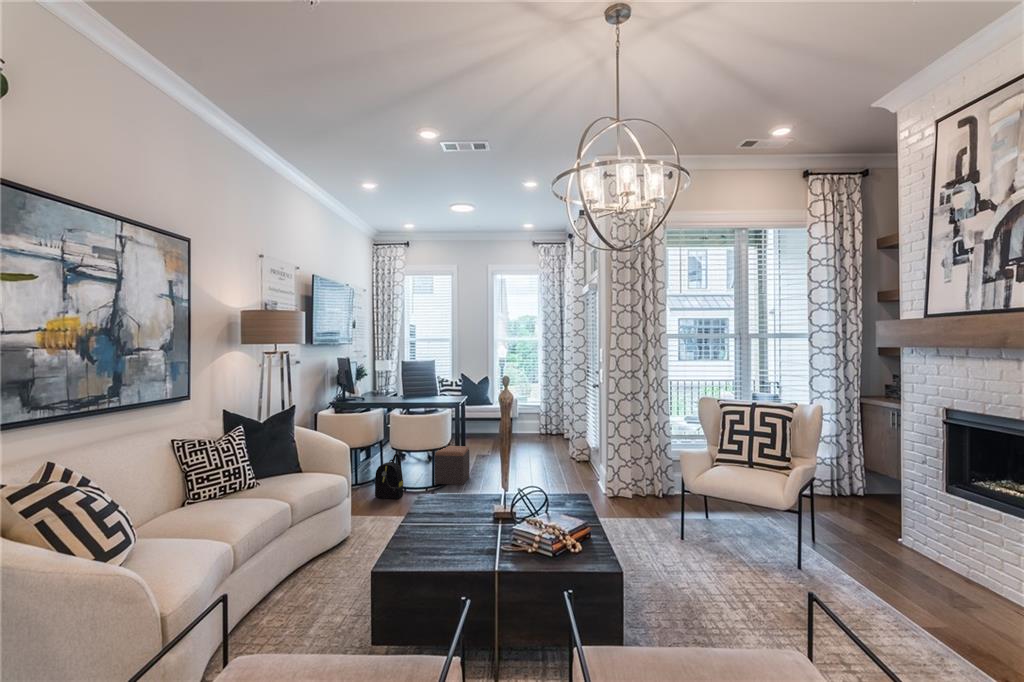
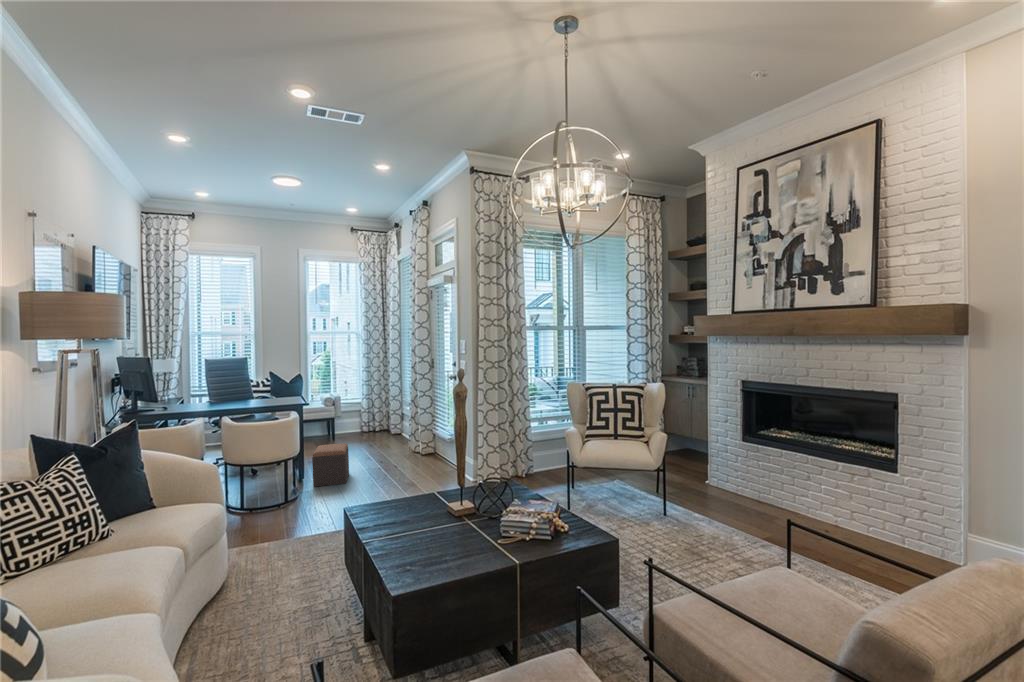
backpack: present [375,454,403,499] -> none [246,461,281,513]

